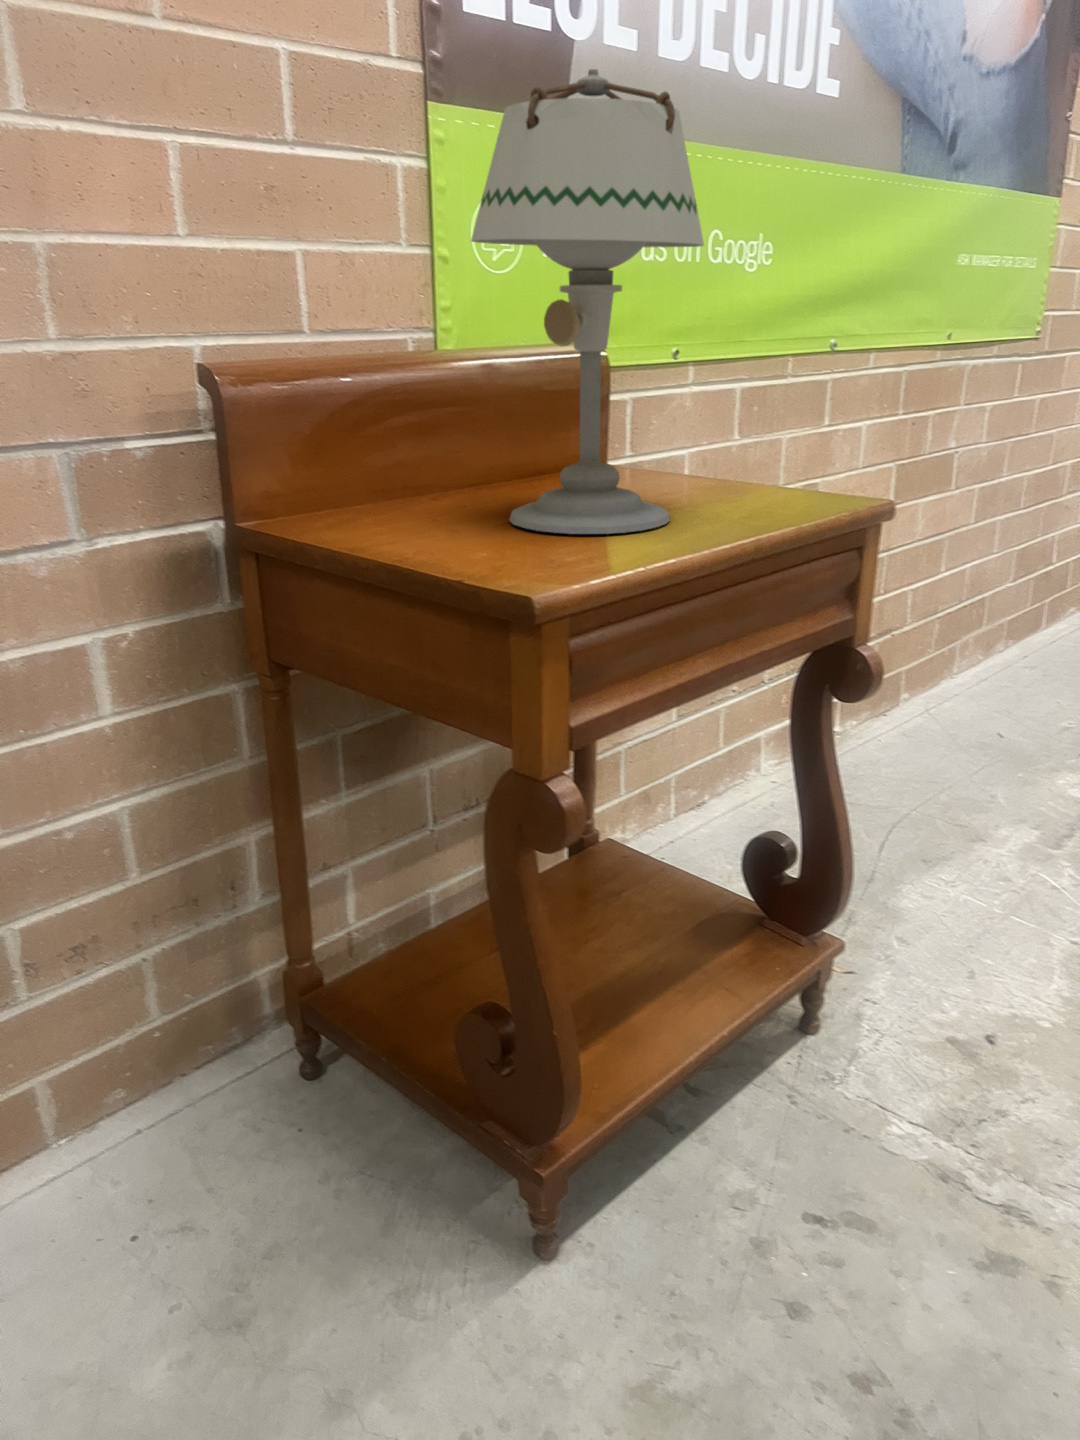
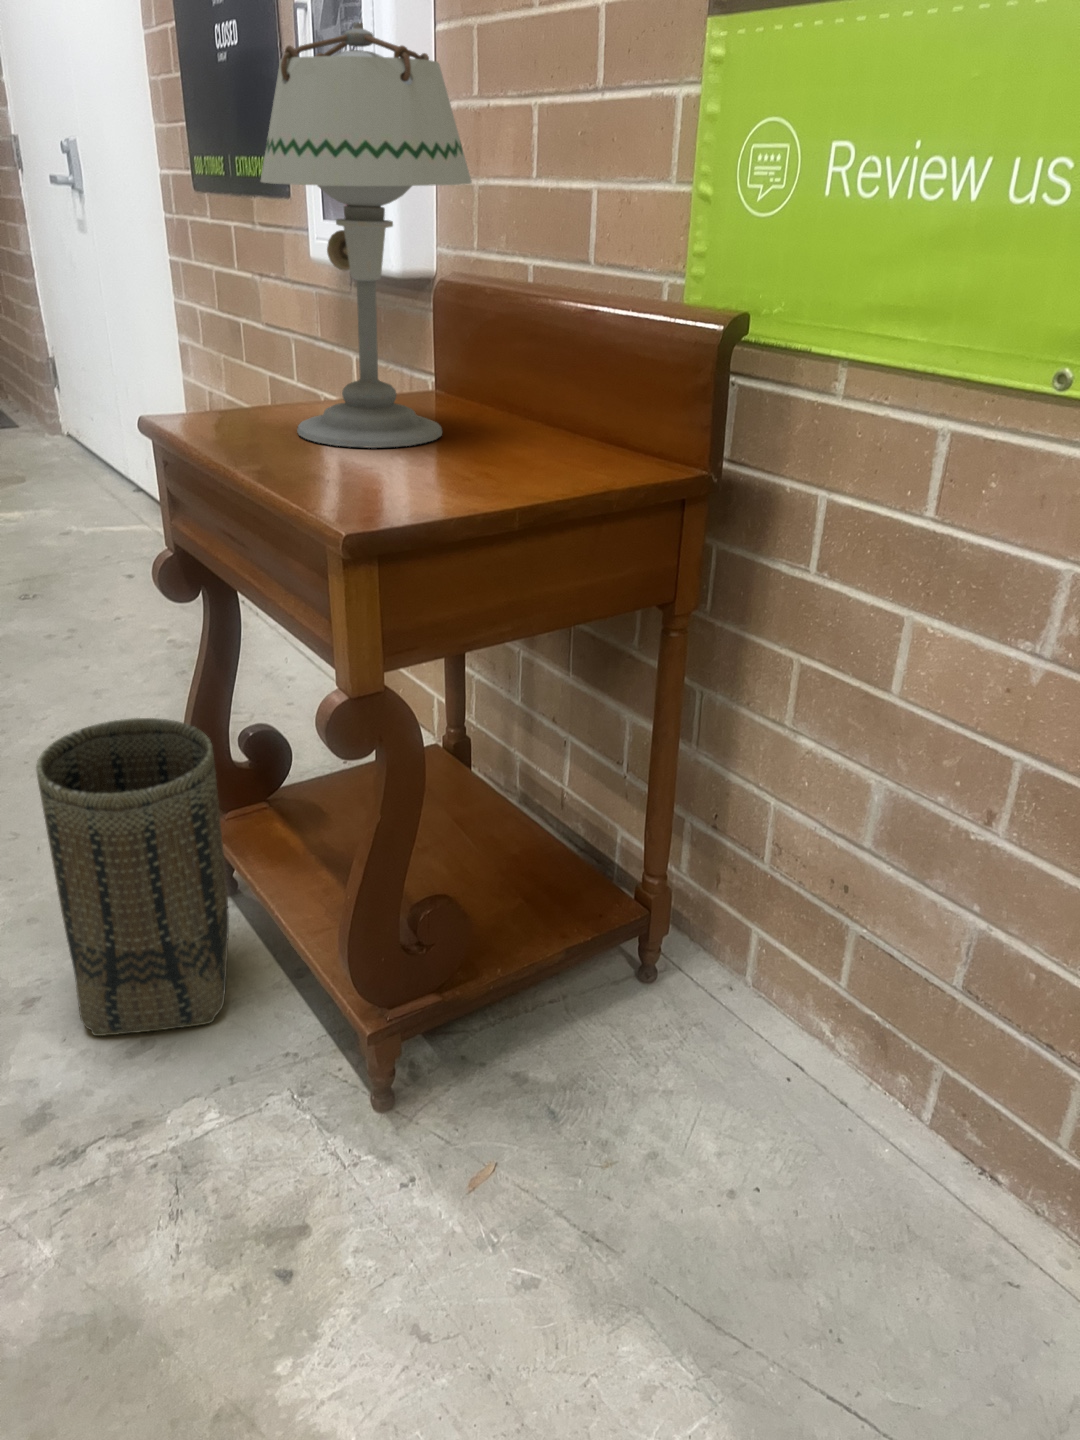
basket: none [668,900,905,1321] -> present [36,718,229,1036]

